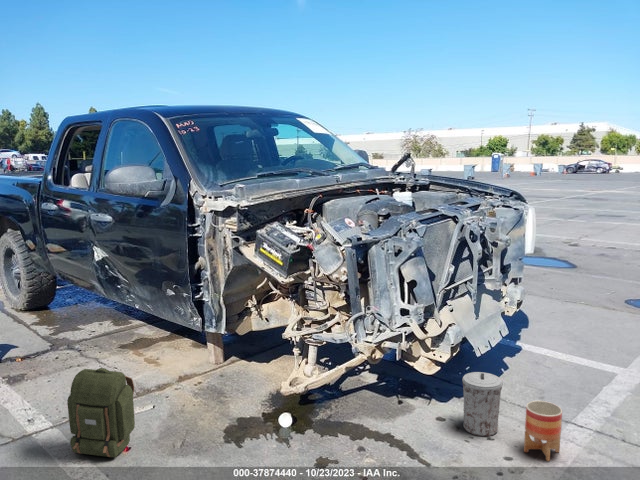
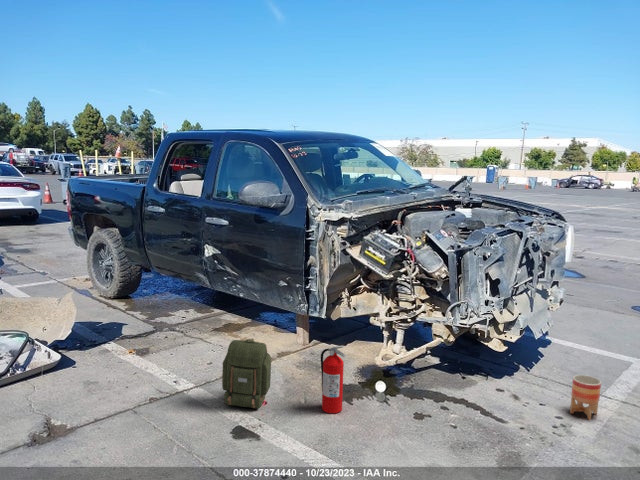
trash can: present [462,372,503,436] -> none [520,353,553,402]
fire extinguisher: none [194,374,225,462] -> present [321,346,346,413]

